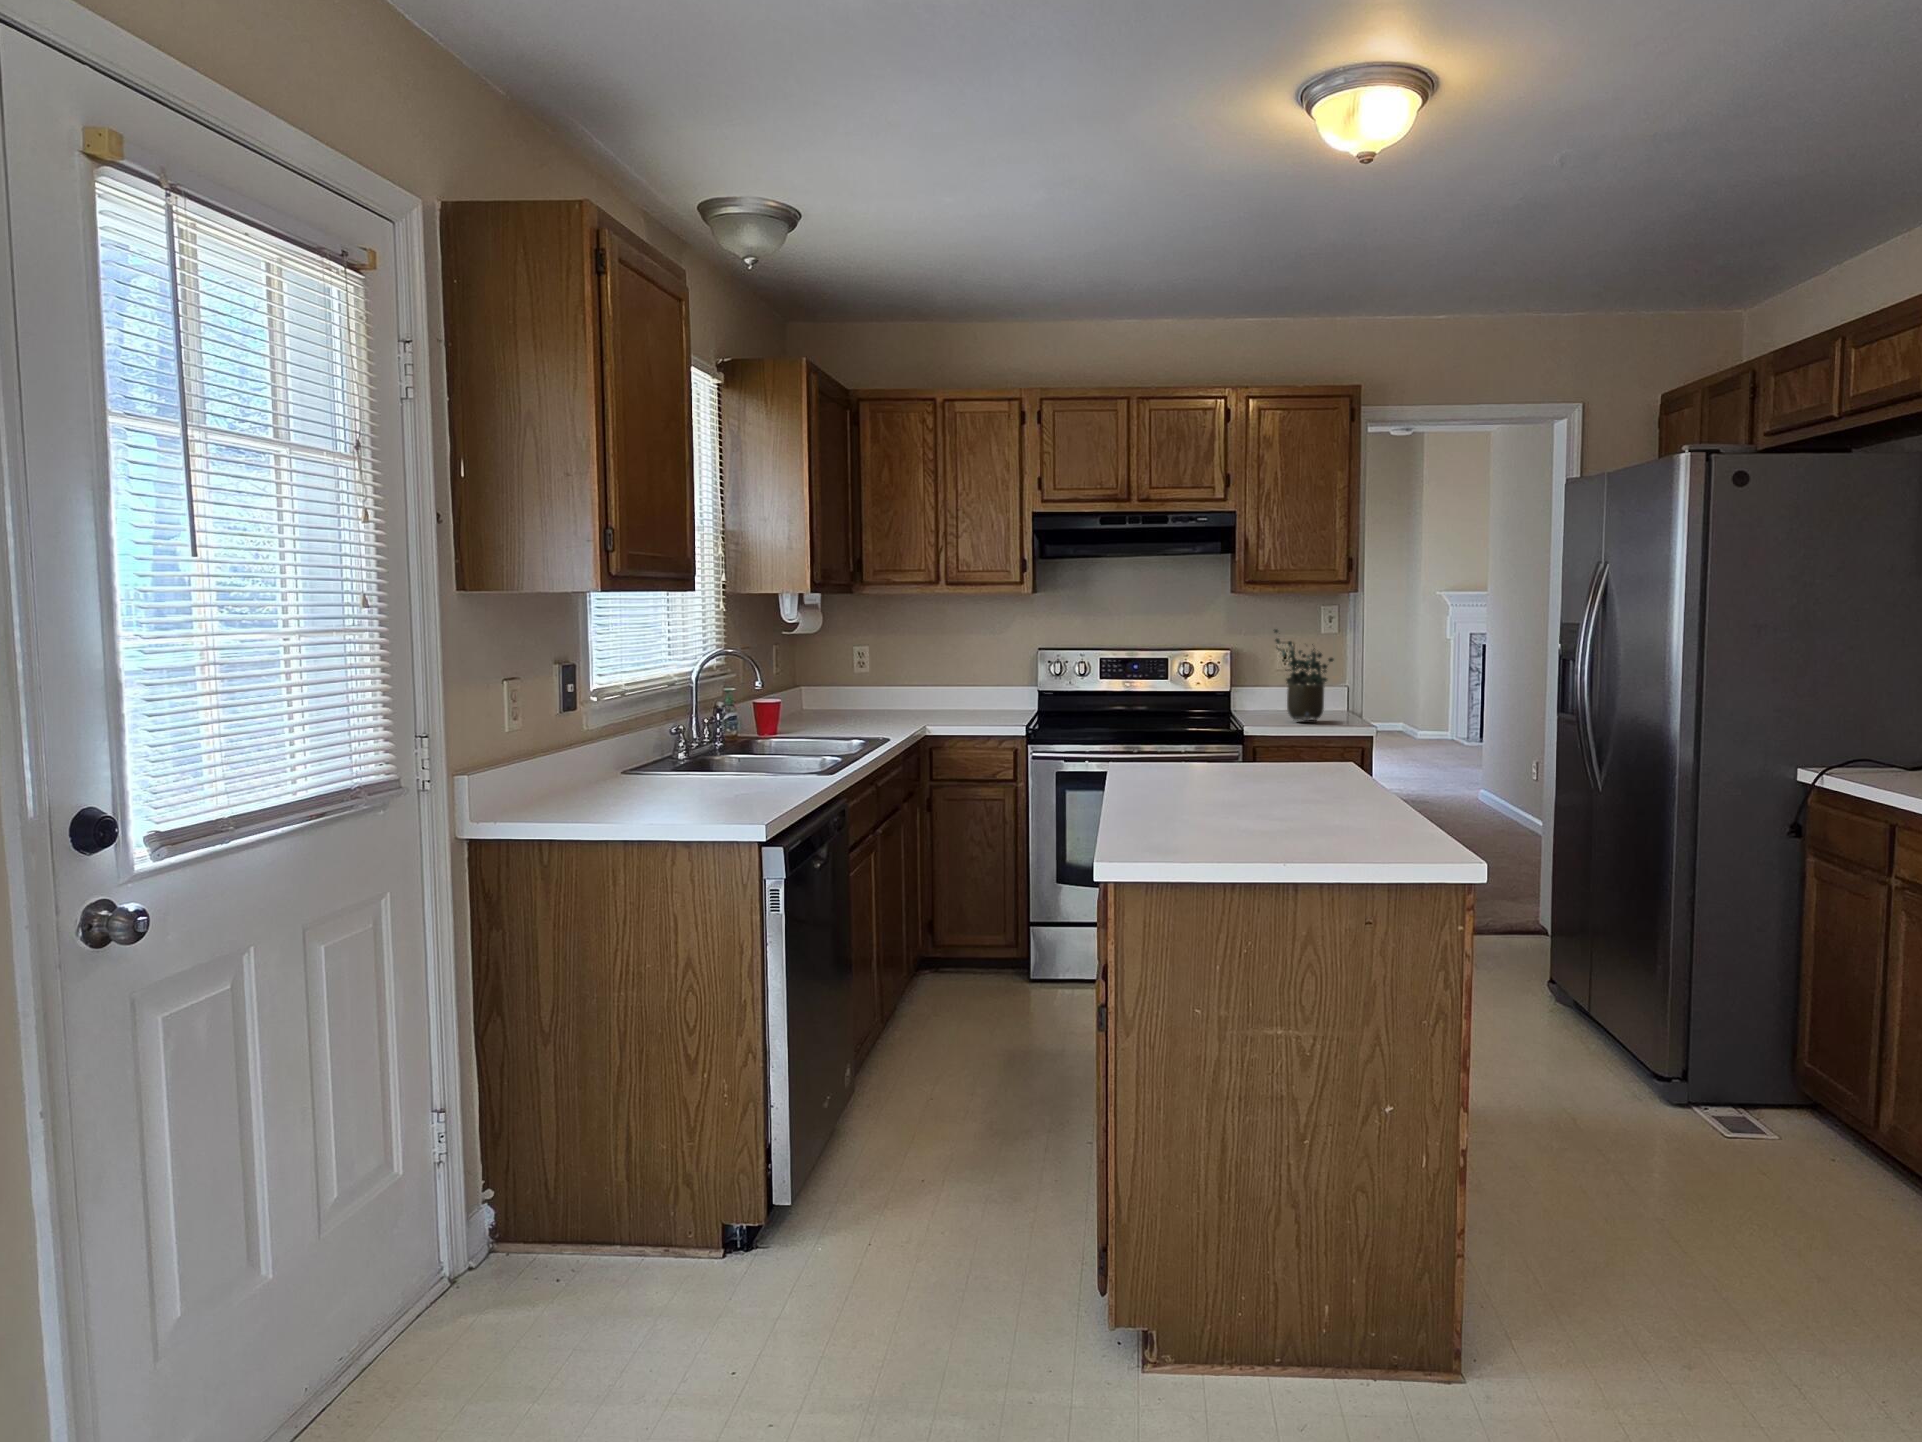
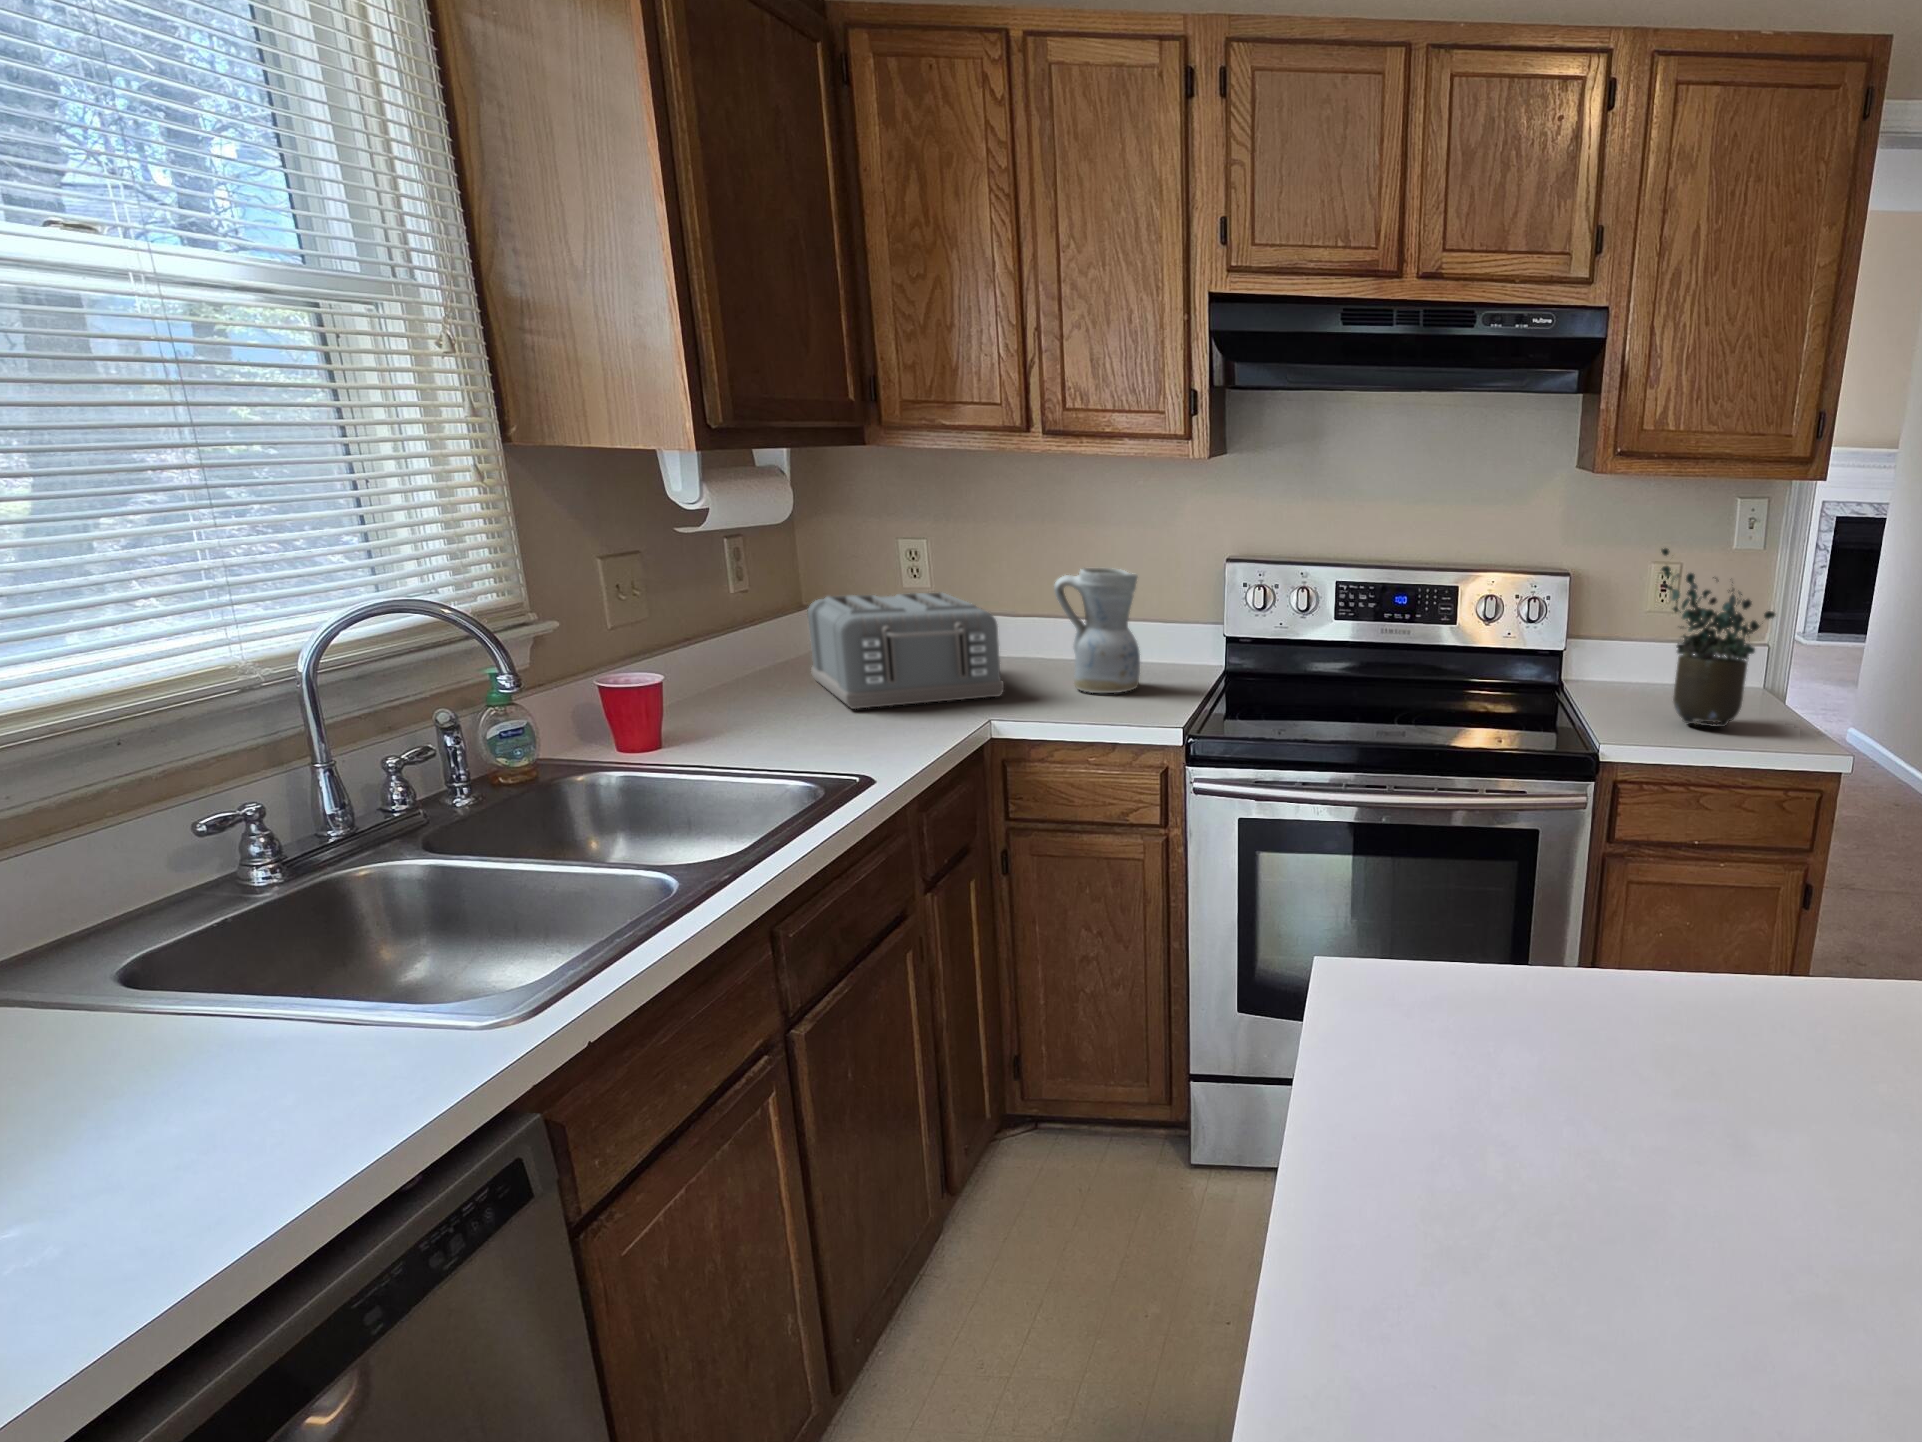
ceramic pitcher: none [950,652,995,718] -> present [1054,568,1140,693]
toaster: none [818,669,926,724] -> present [808,592,1004,709]

